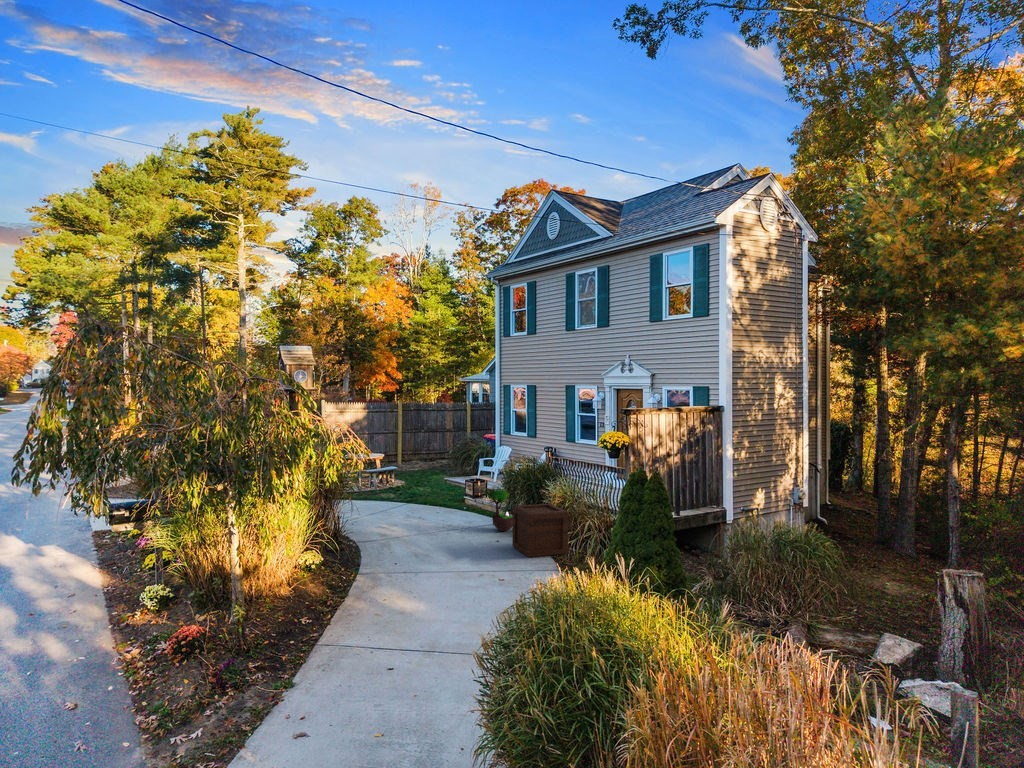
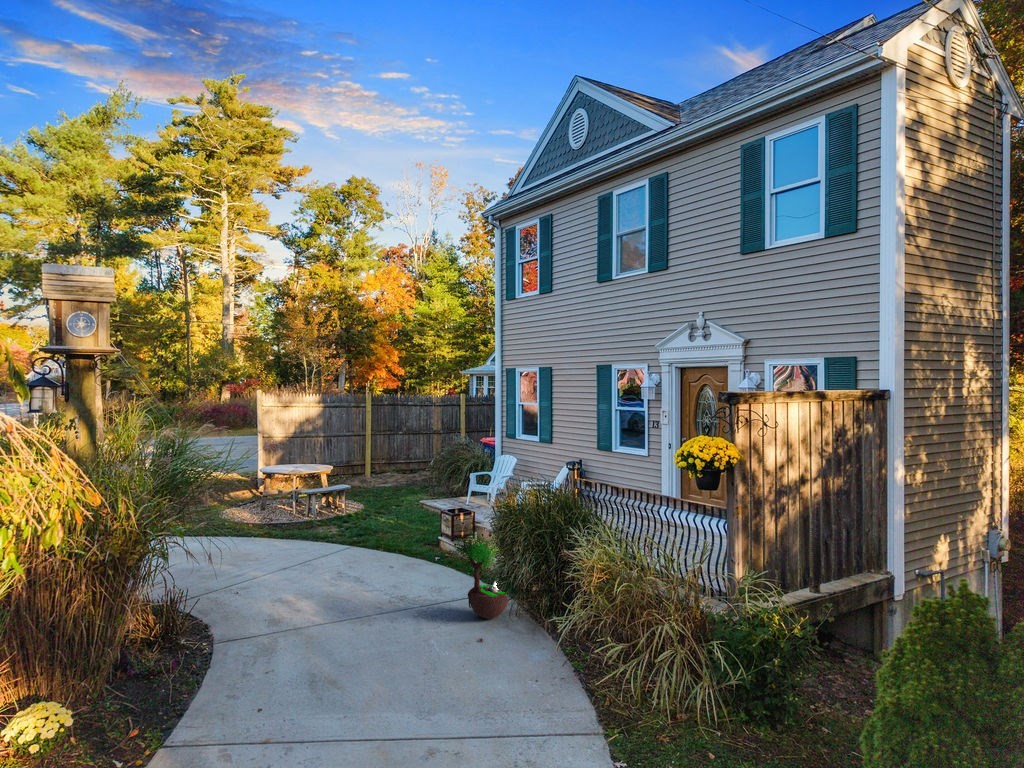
wooden crate: present [512,504,568,558] -> none [498,578,614,708]

